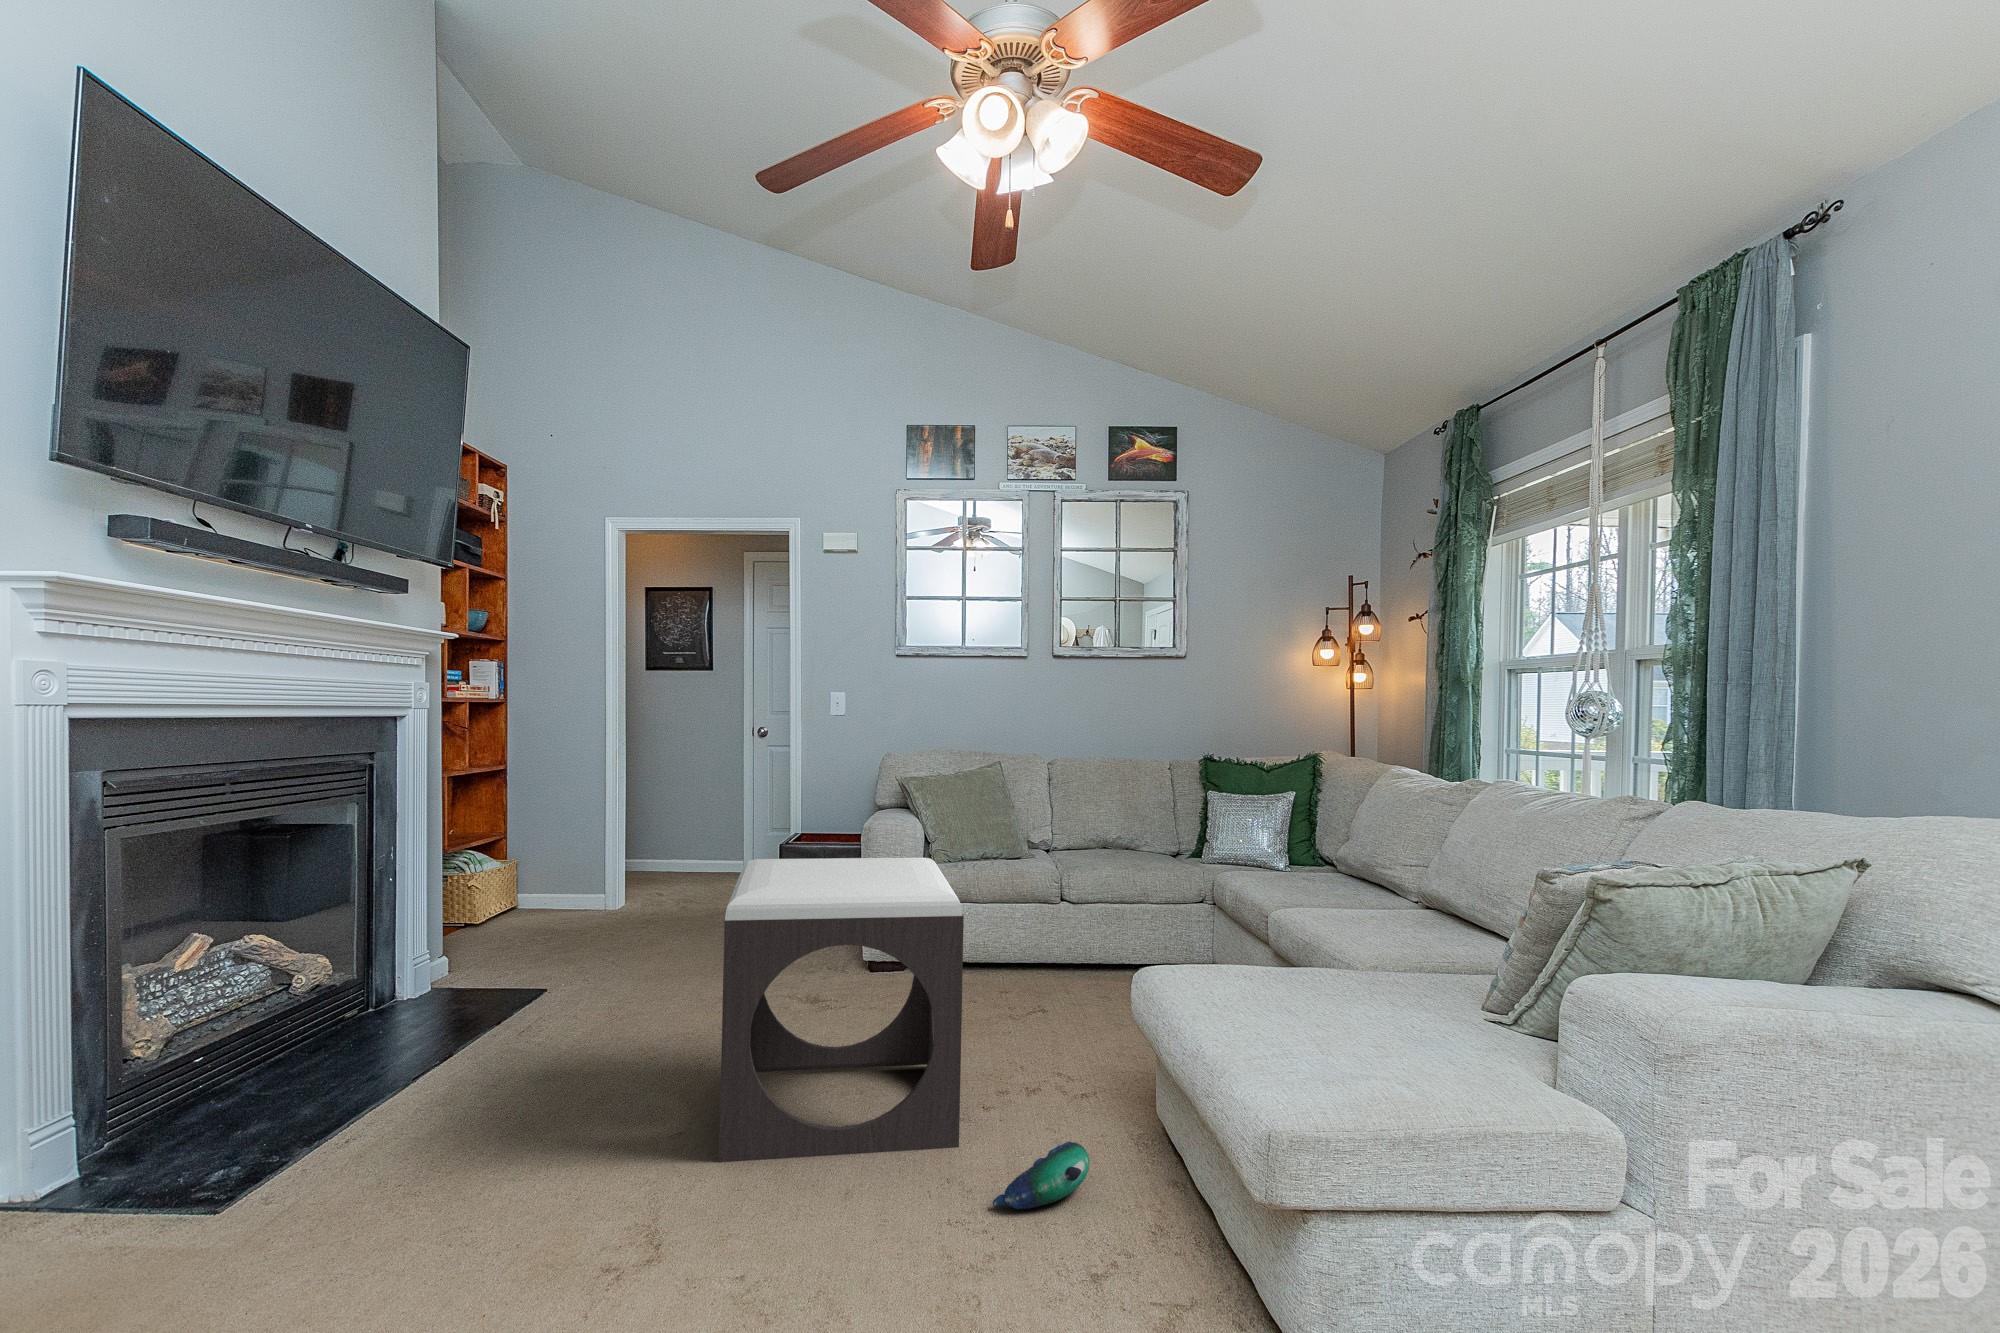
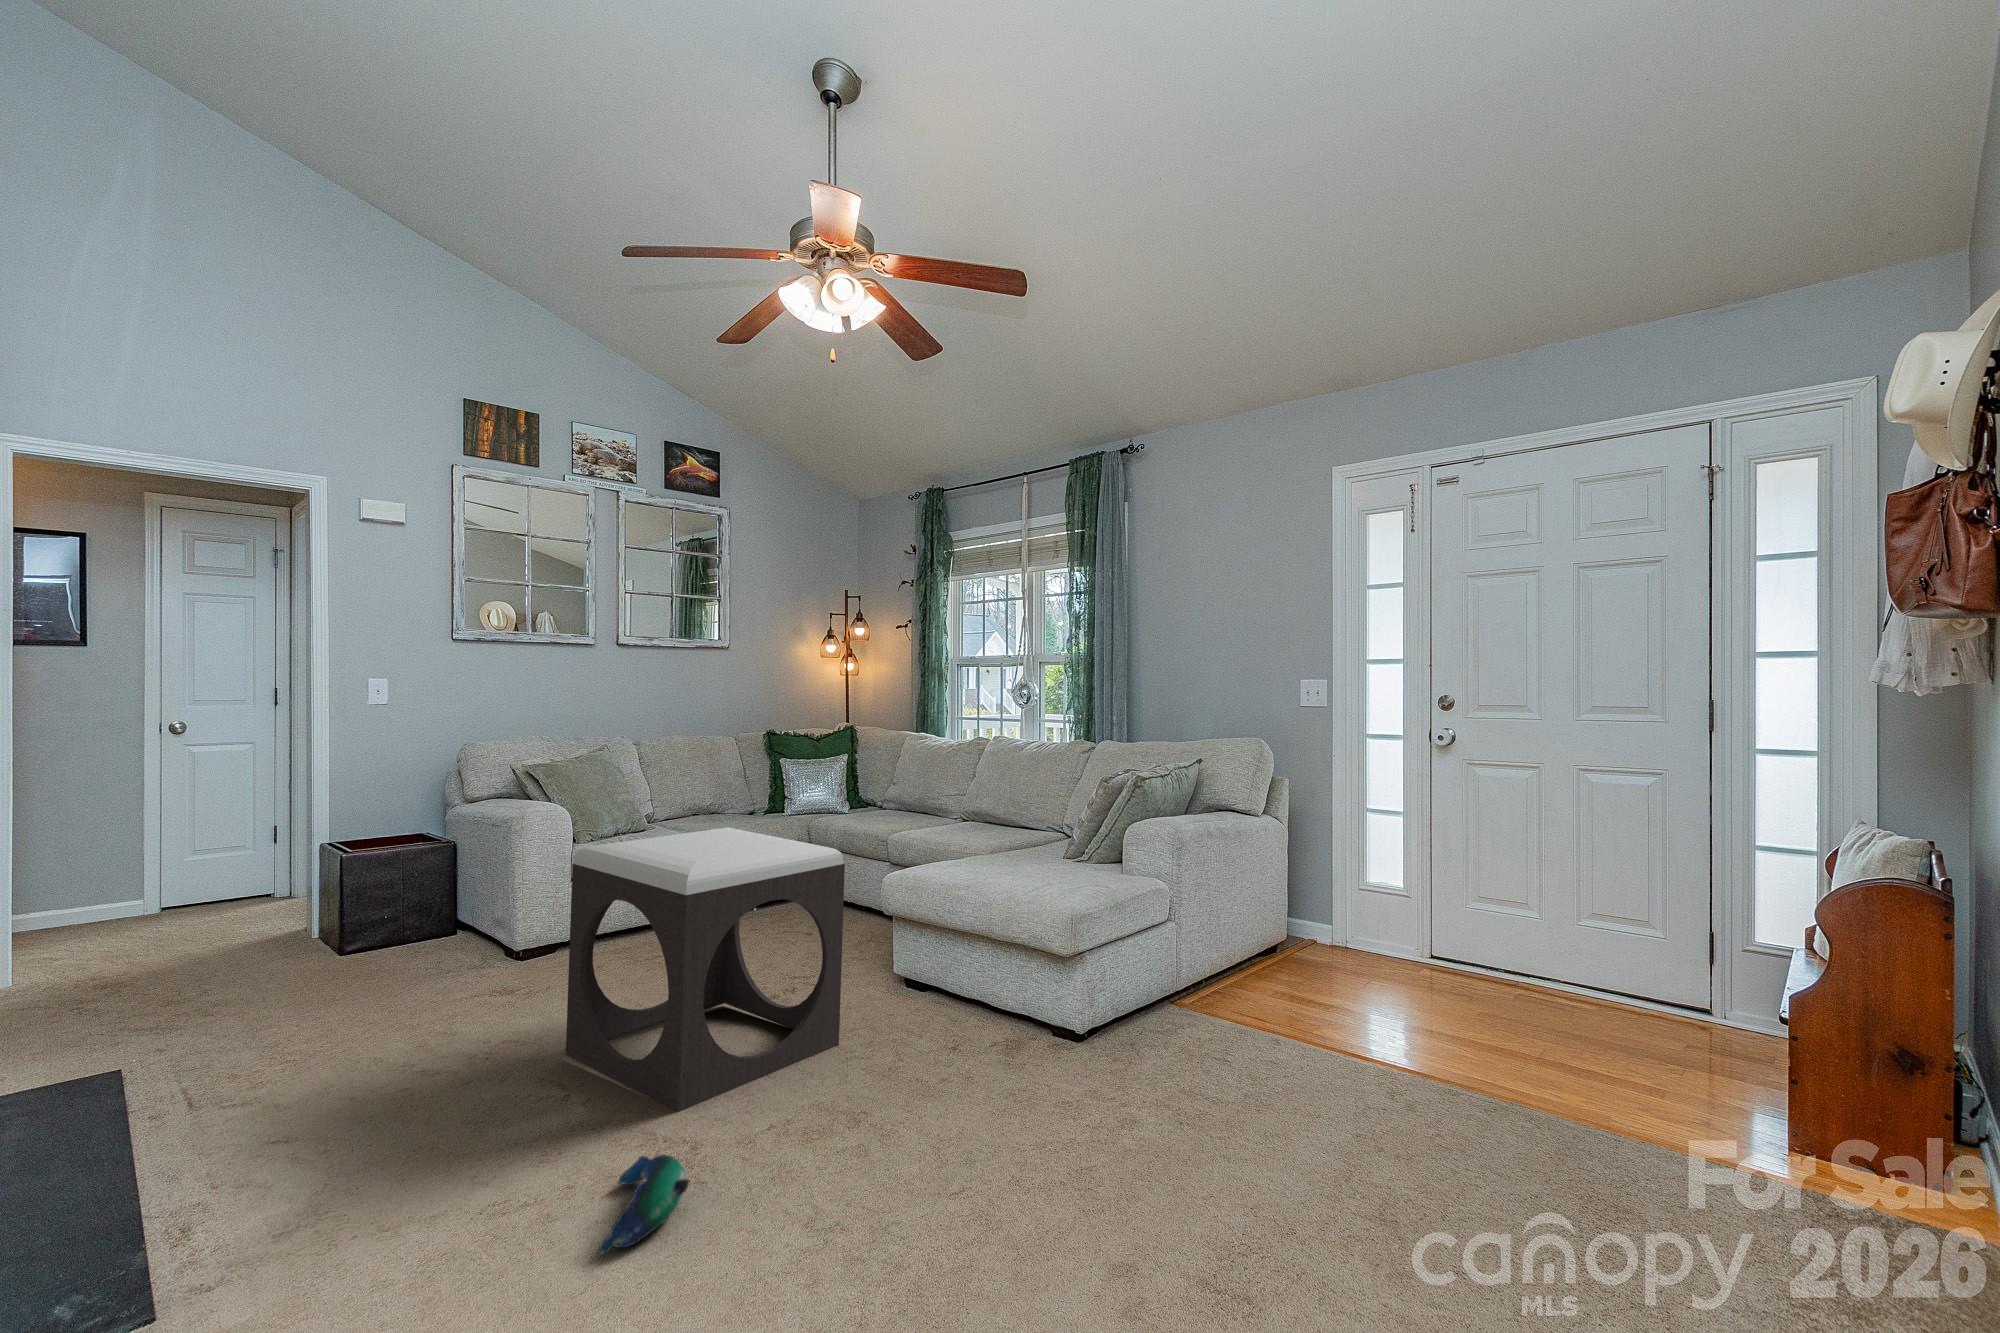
plush toy: present [993,1141,1090,1210] -> present [598,1155,690,1255]

